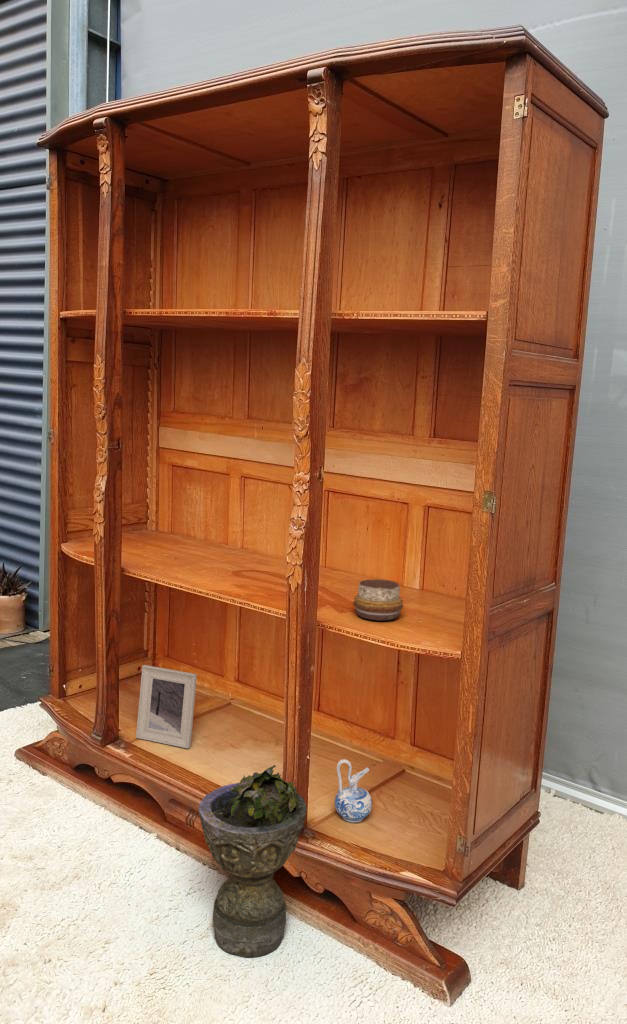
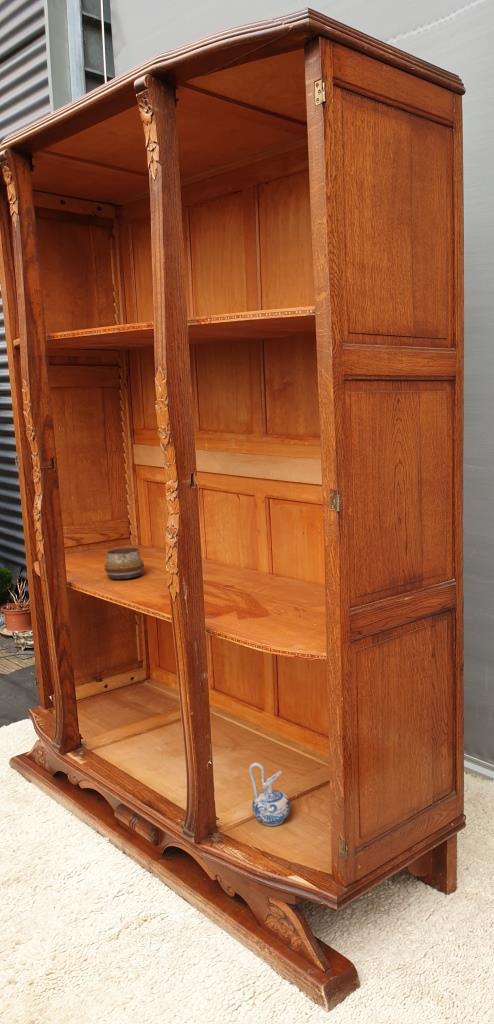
decorative bowl: present [353,579,403,621] -> present [105,548,144,579]
picture frame: present [136,665,197,749] -> none [102,675,150,755]
planter: present [199,765,307,957] -> none [93,768,197,955]

